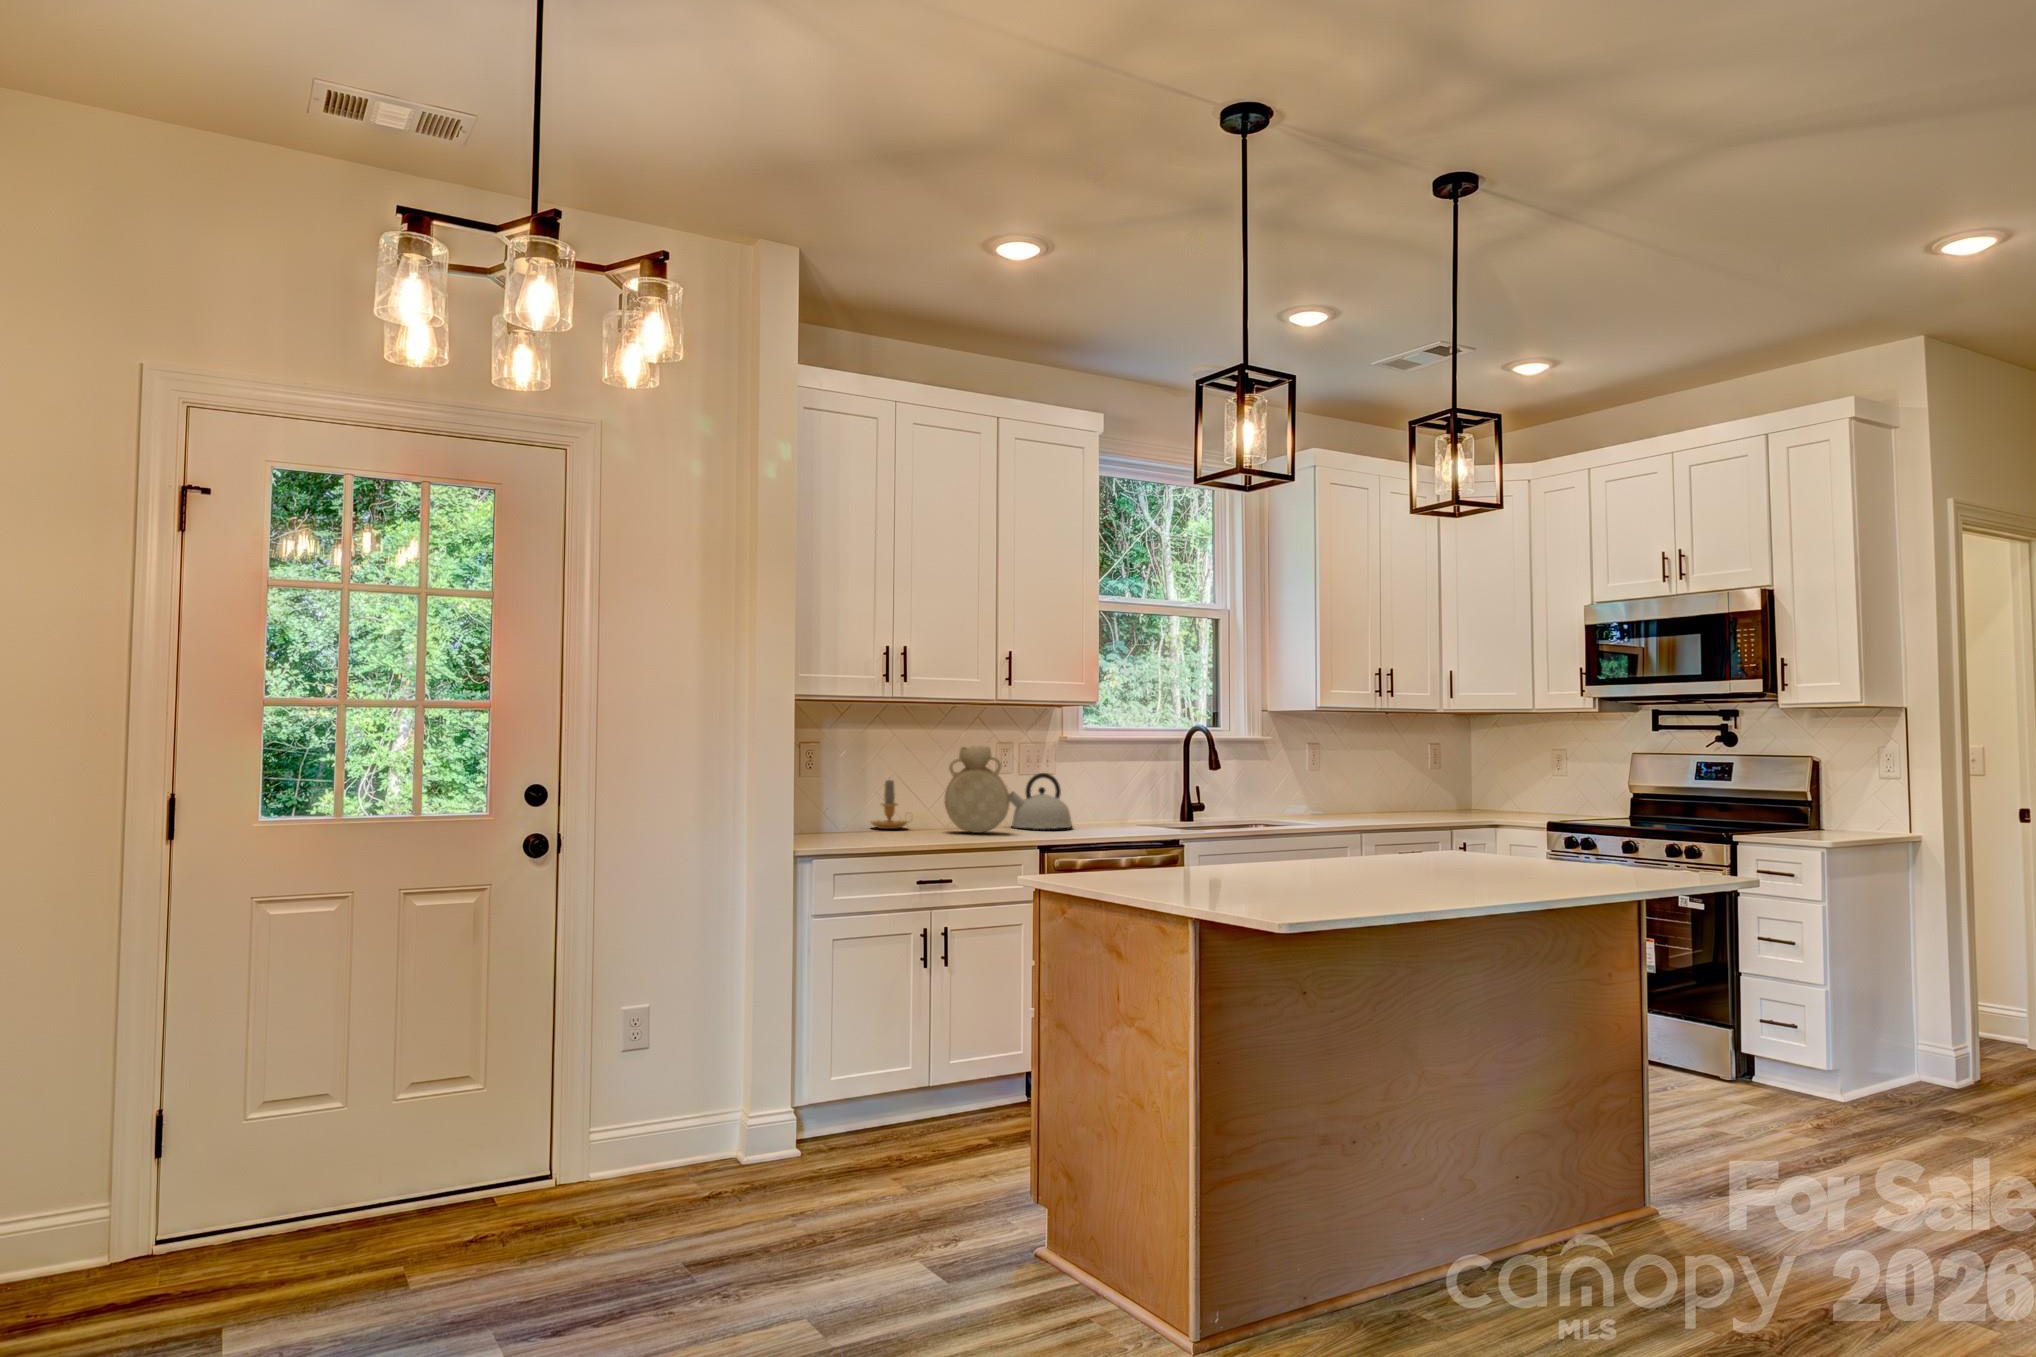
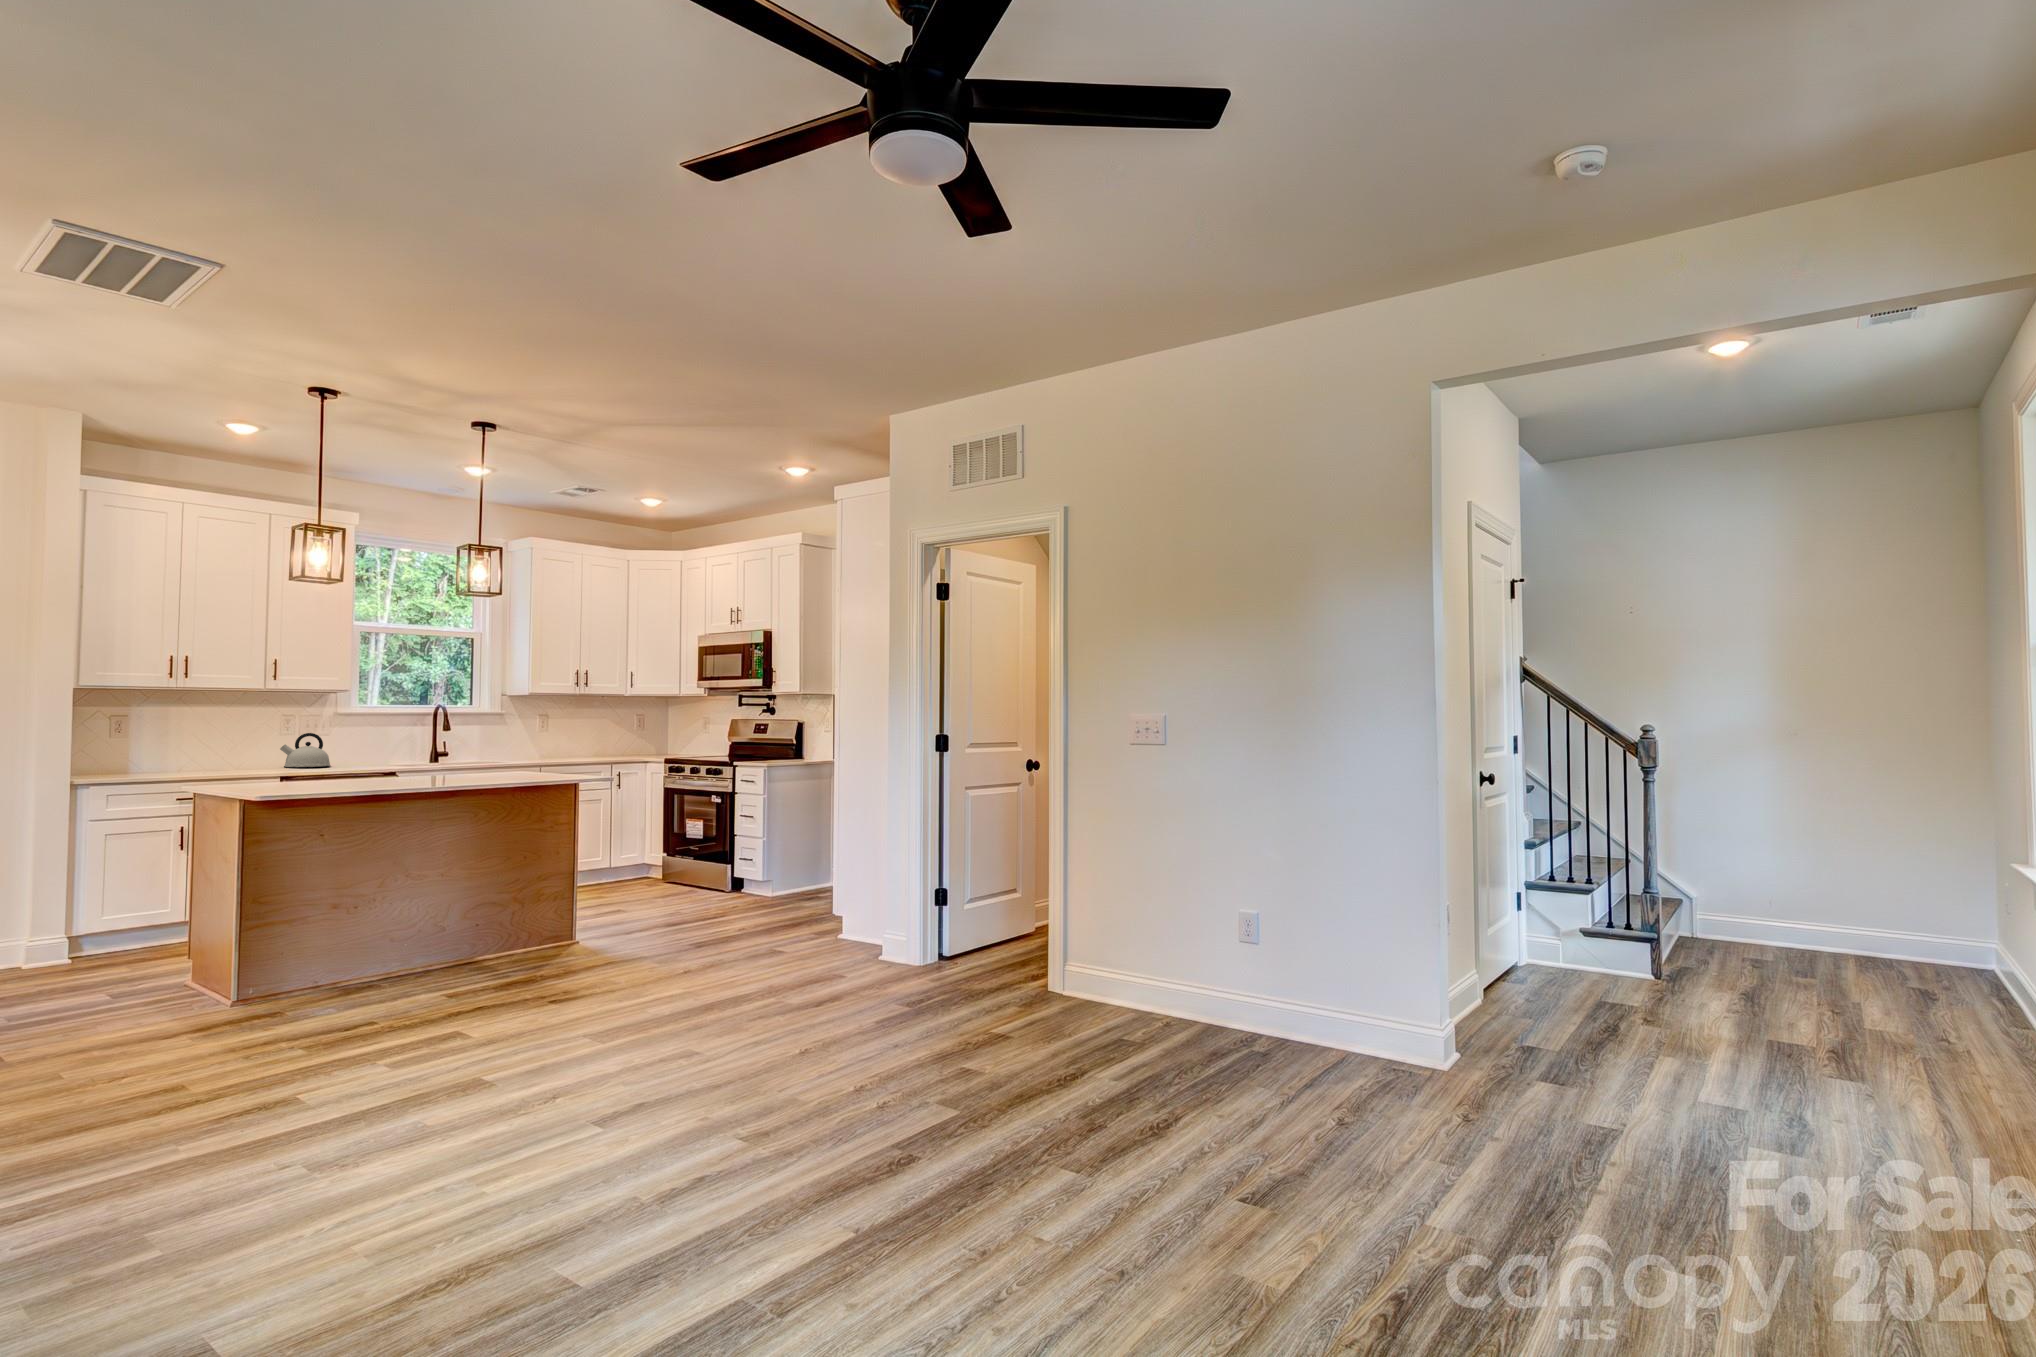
vase: present [945,746,1010,833] -> none [222,716,272,770]
candle: present [871,780,912,829] -> none [167,736,199,769]

